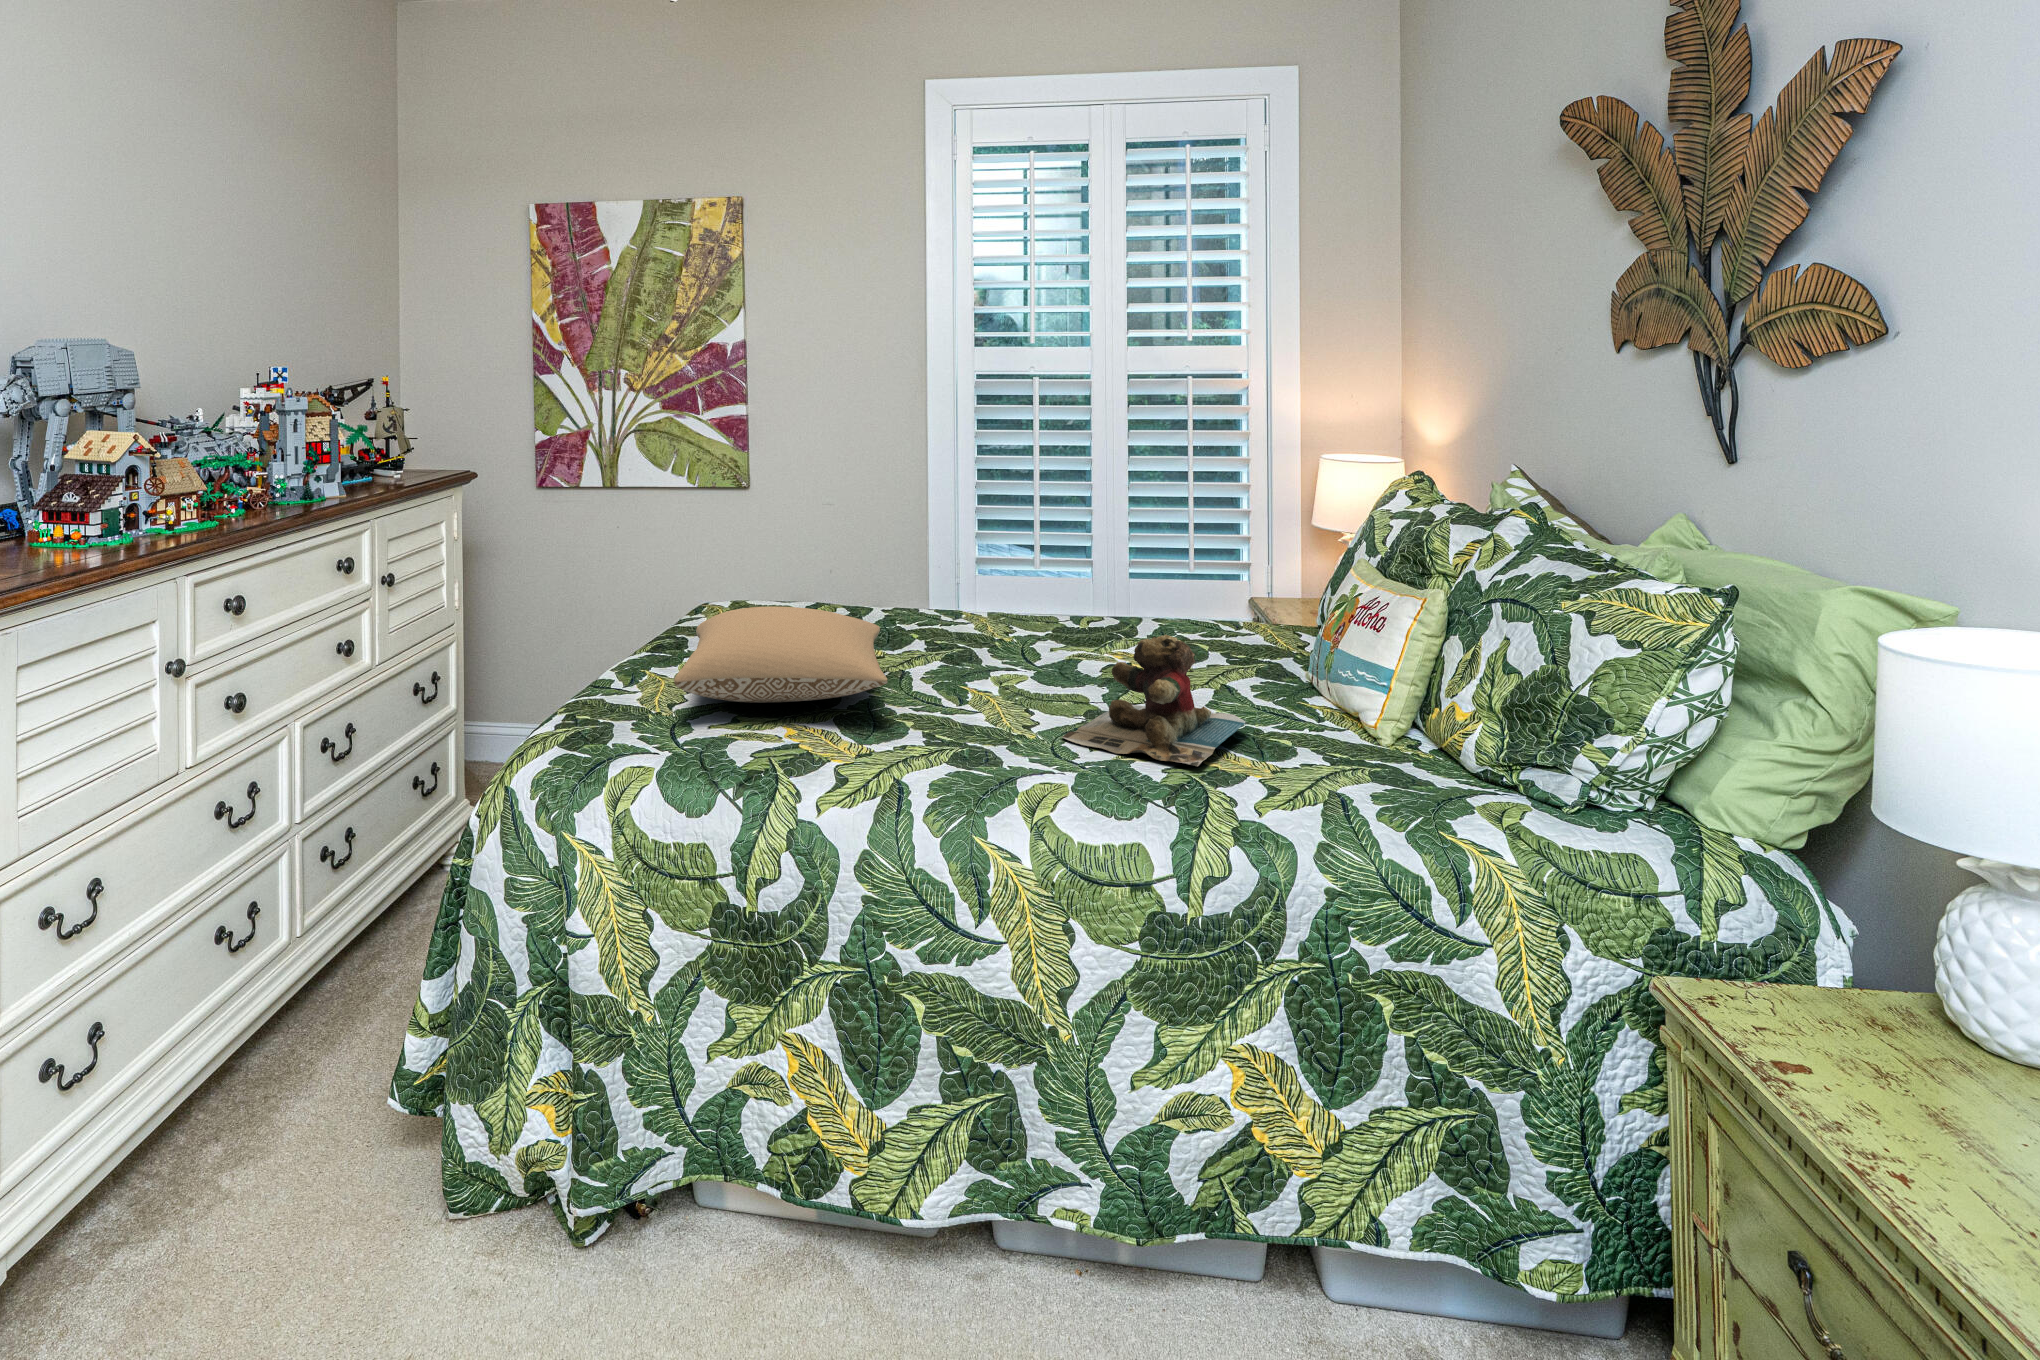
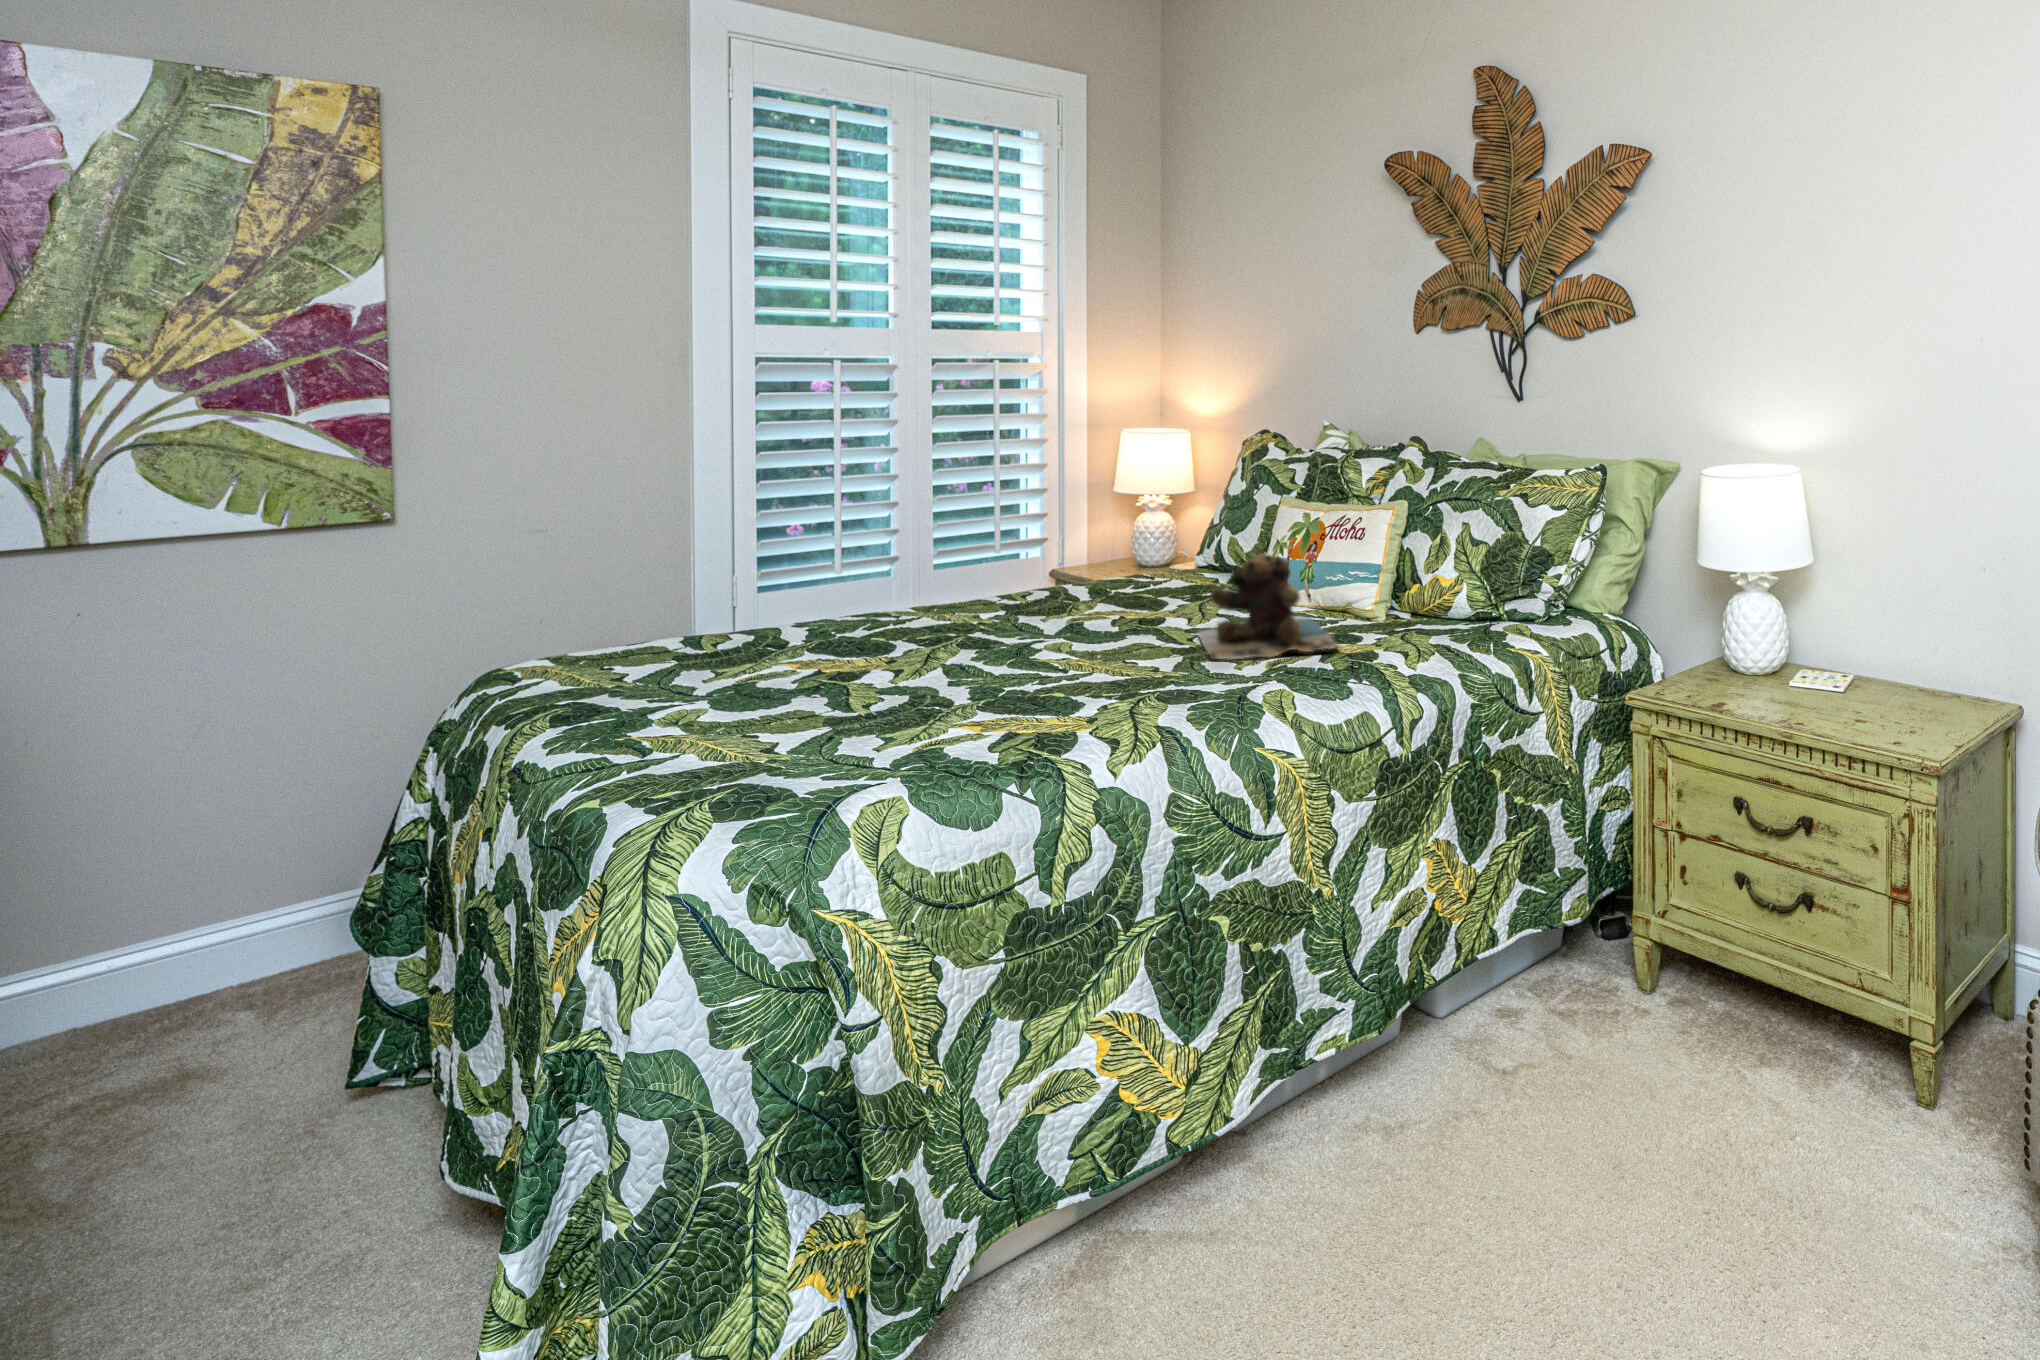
pillow: present [674,607,887,703] -> none [693,592,1065,710]

